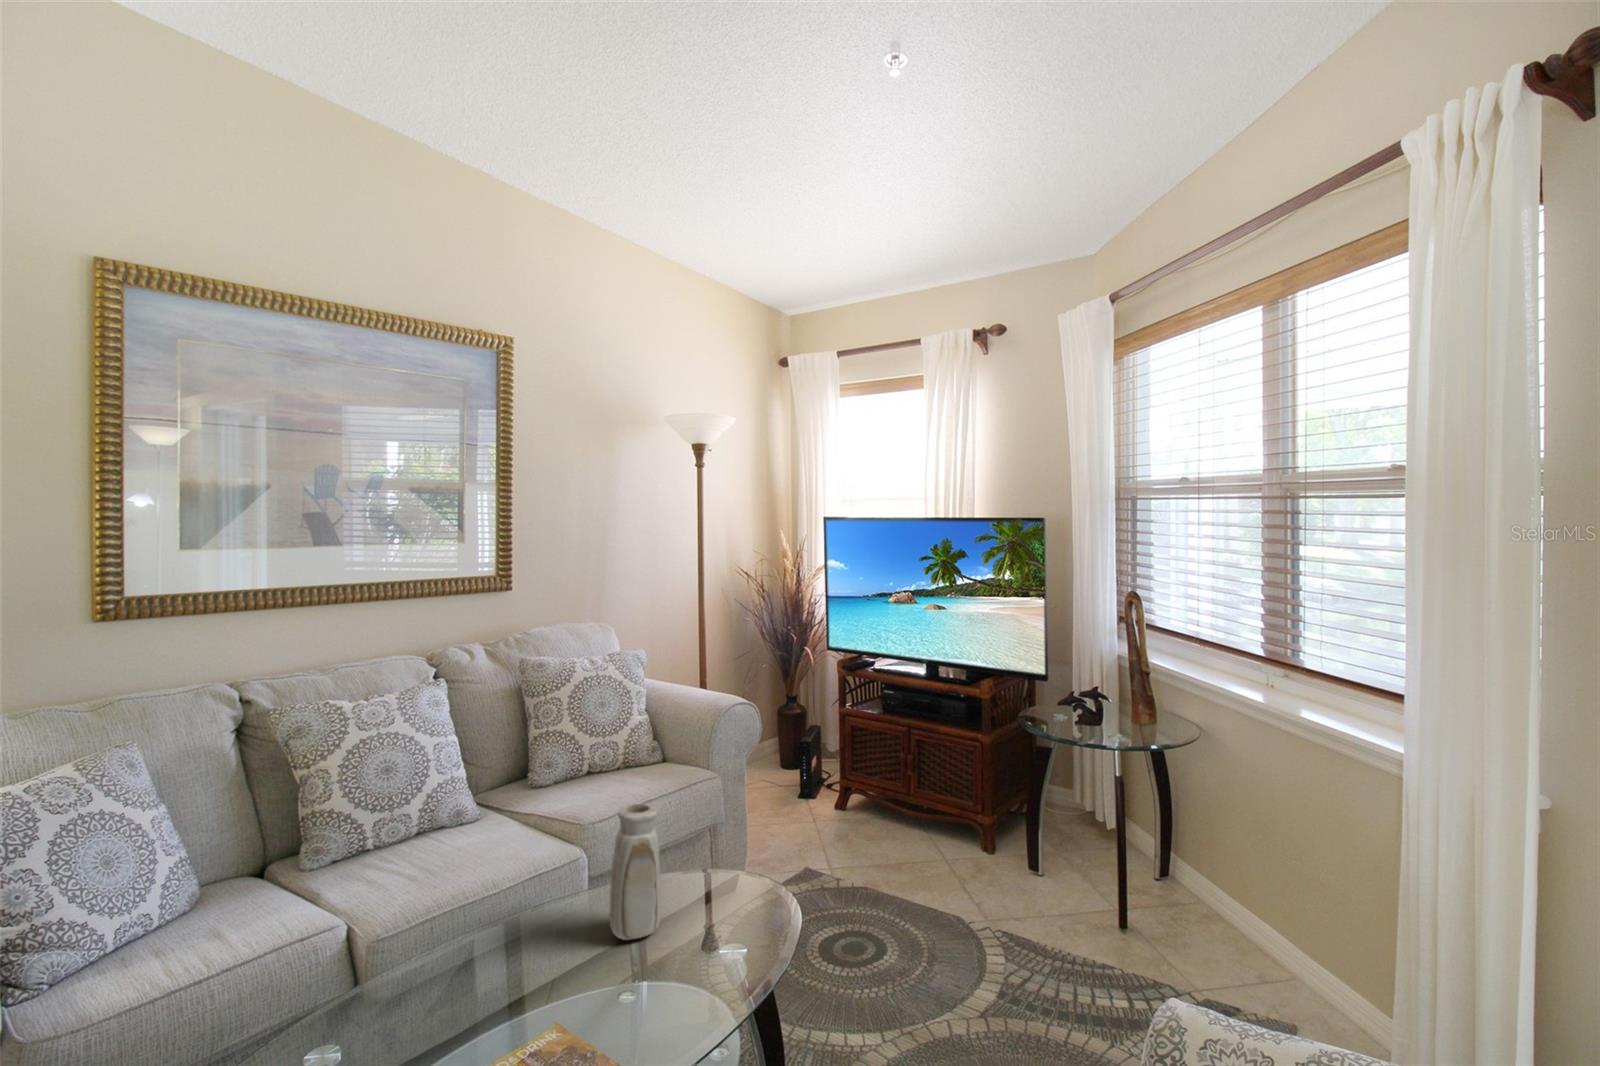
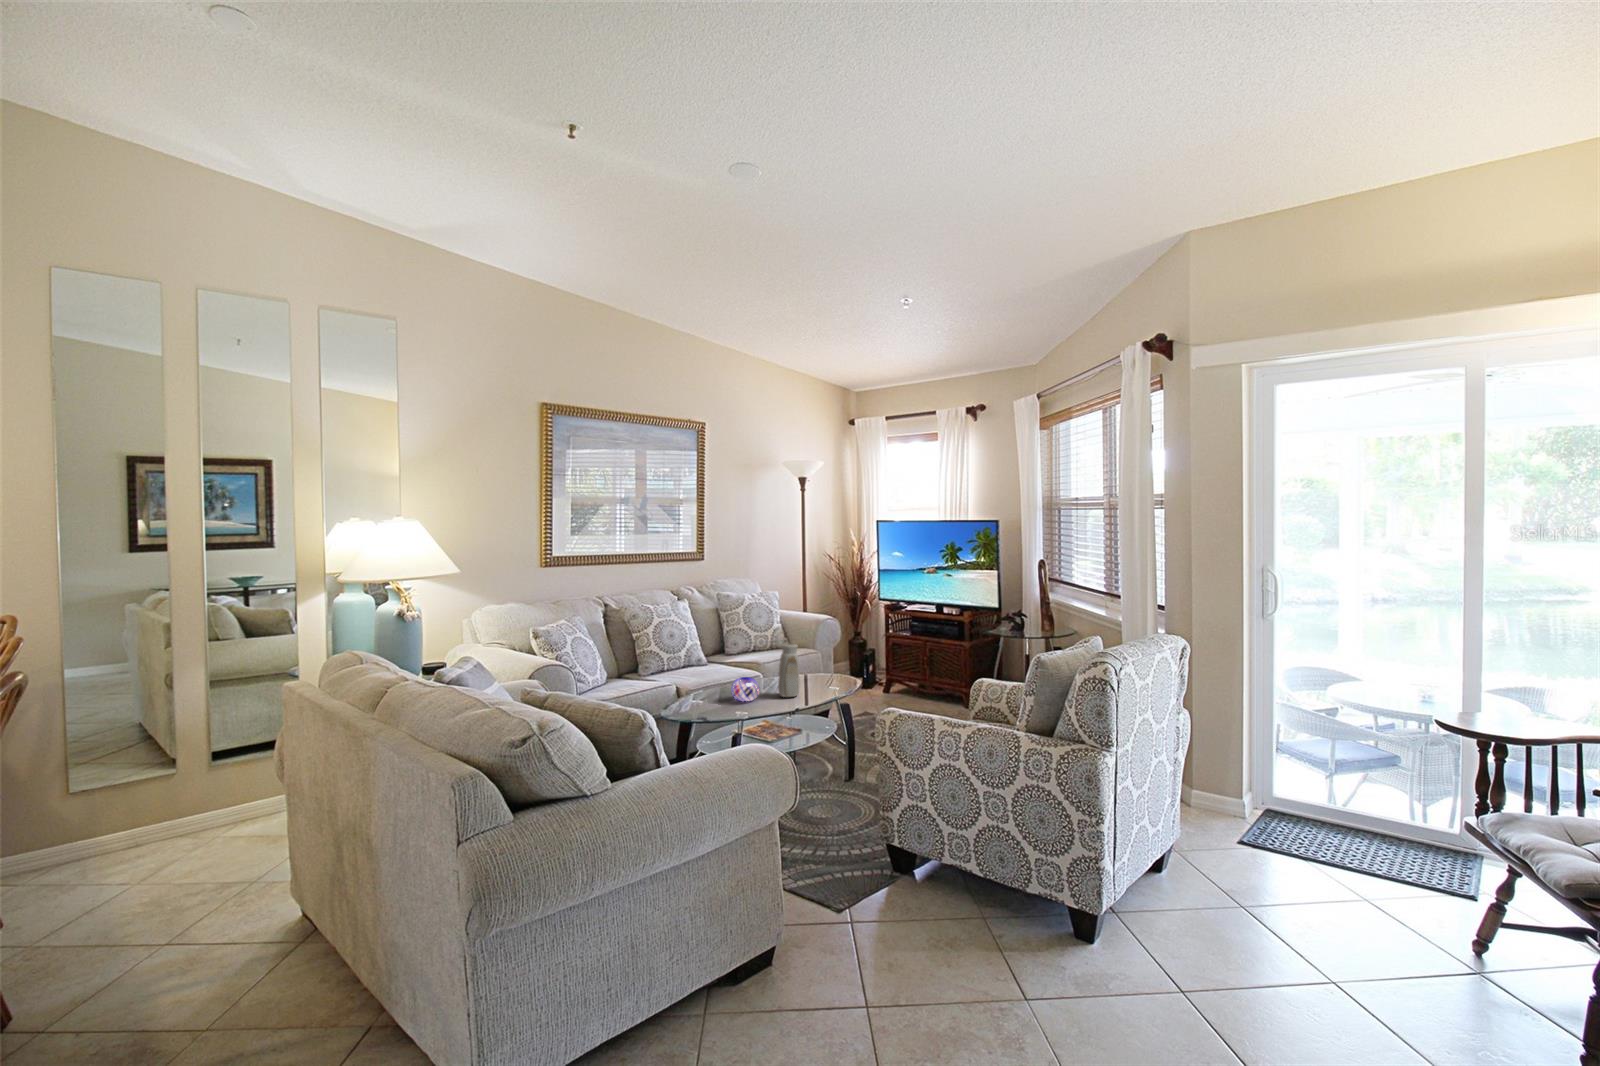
decorative orb: none [487,894,560,966] -> present [731,677,759,701]

